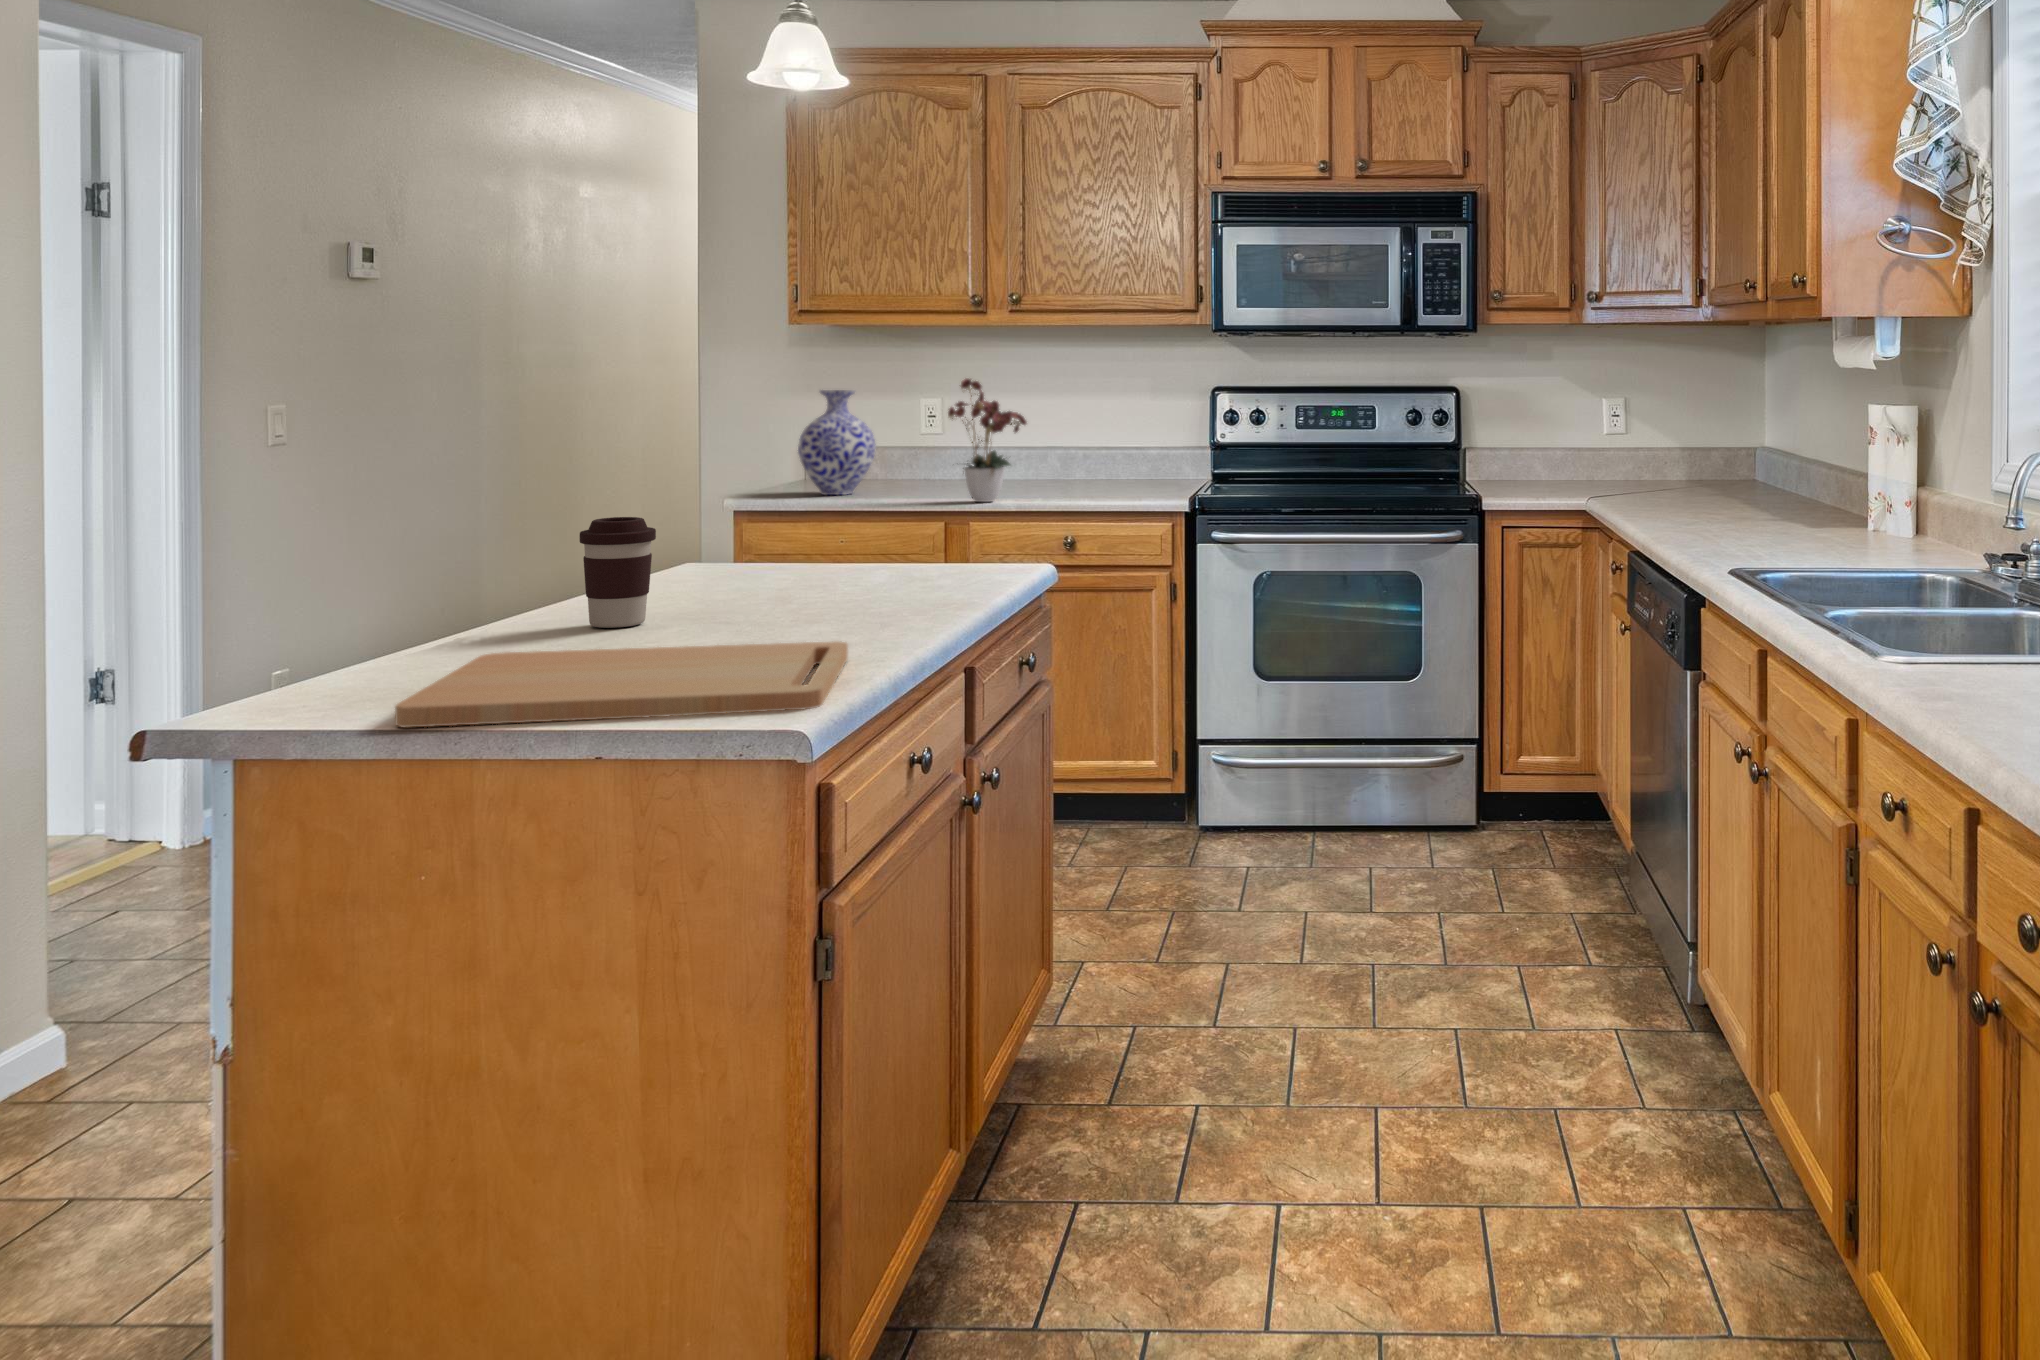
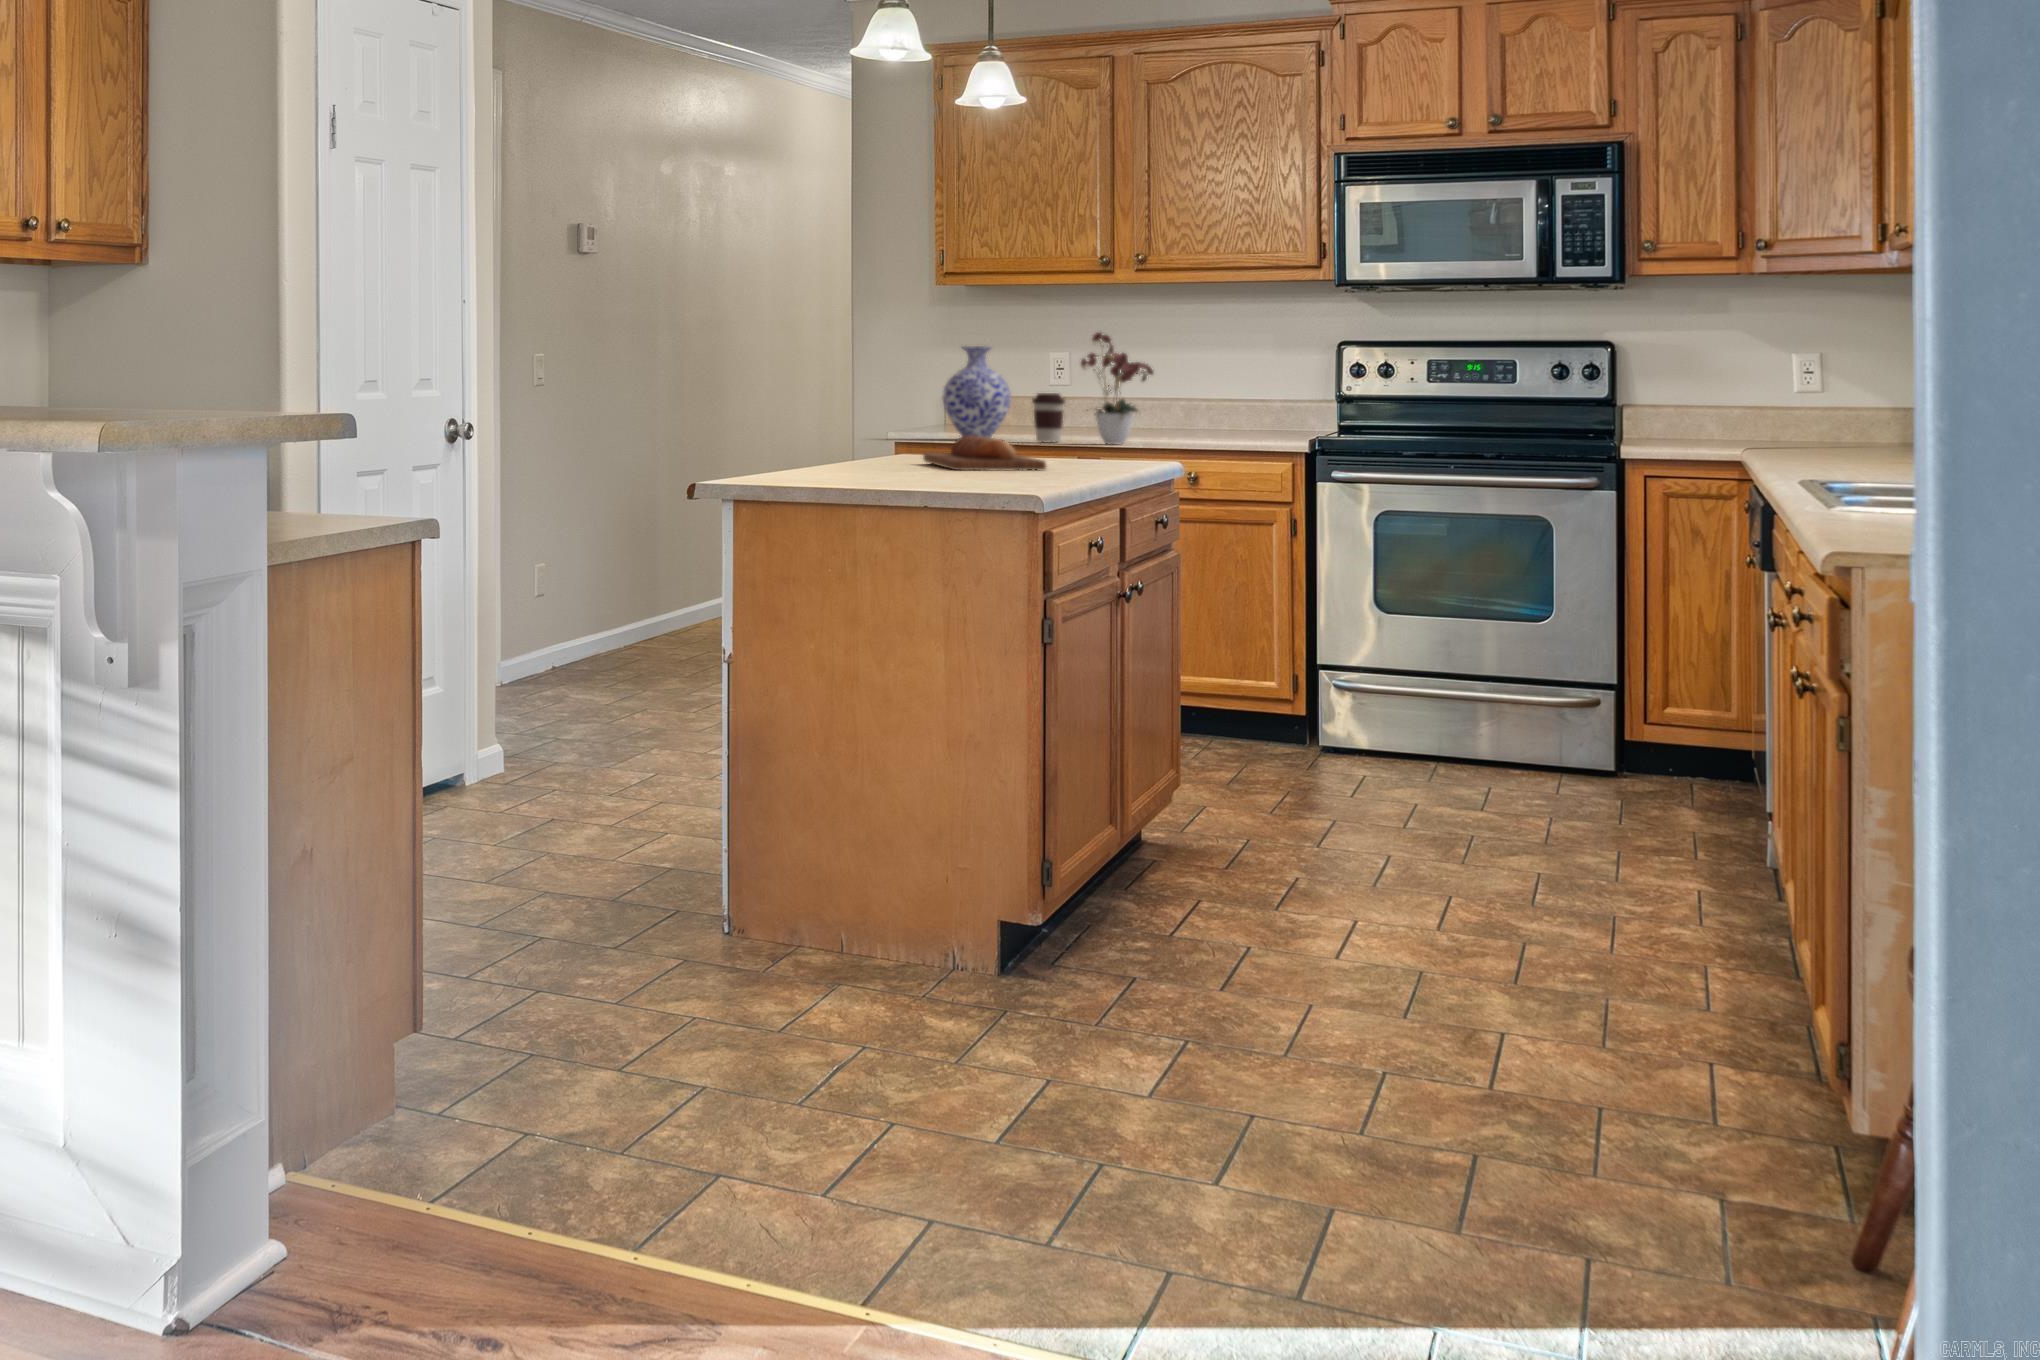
coffee cup: present [580,517,656,628] -> present [1032,393,1065,443]
bread loaf: none [706,548,869,615] -> present [923,436,1046,471]
cutting board: present [395,641,848,727] -> none [812,465,1048,489]

